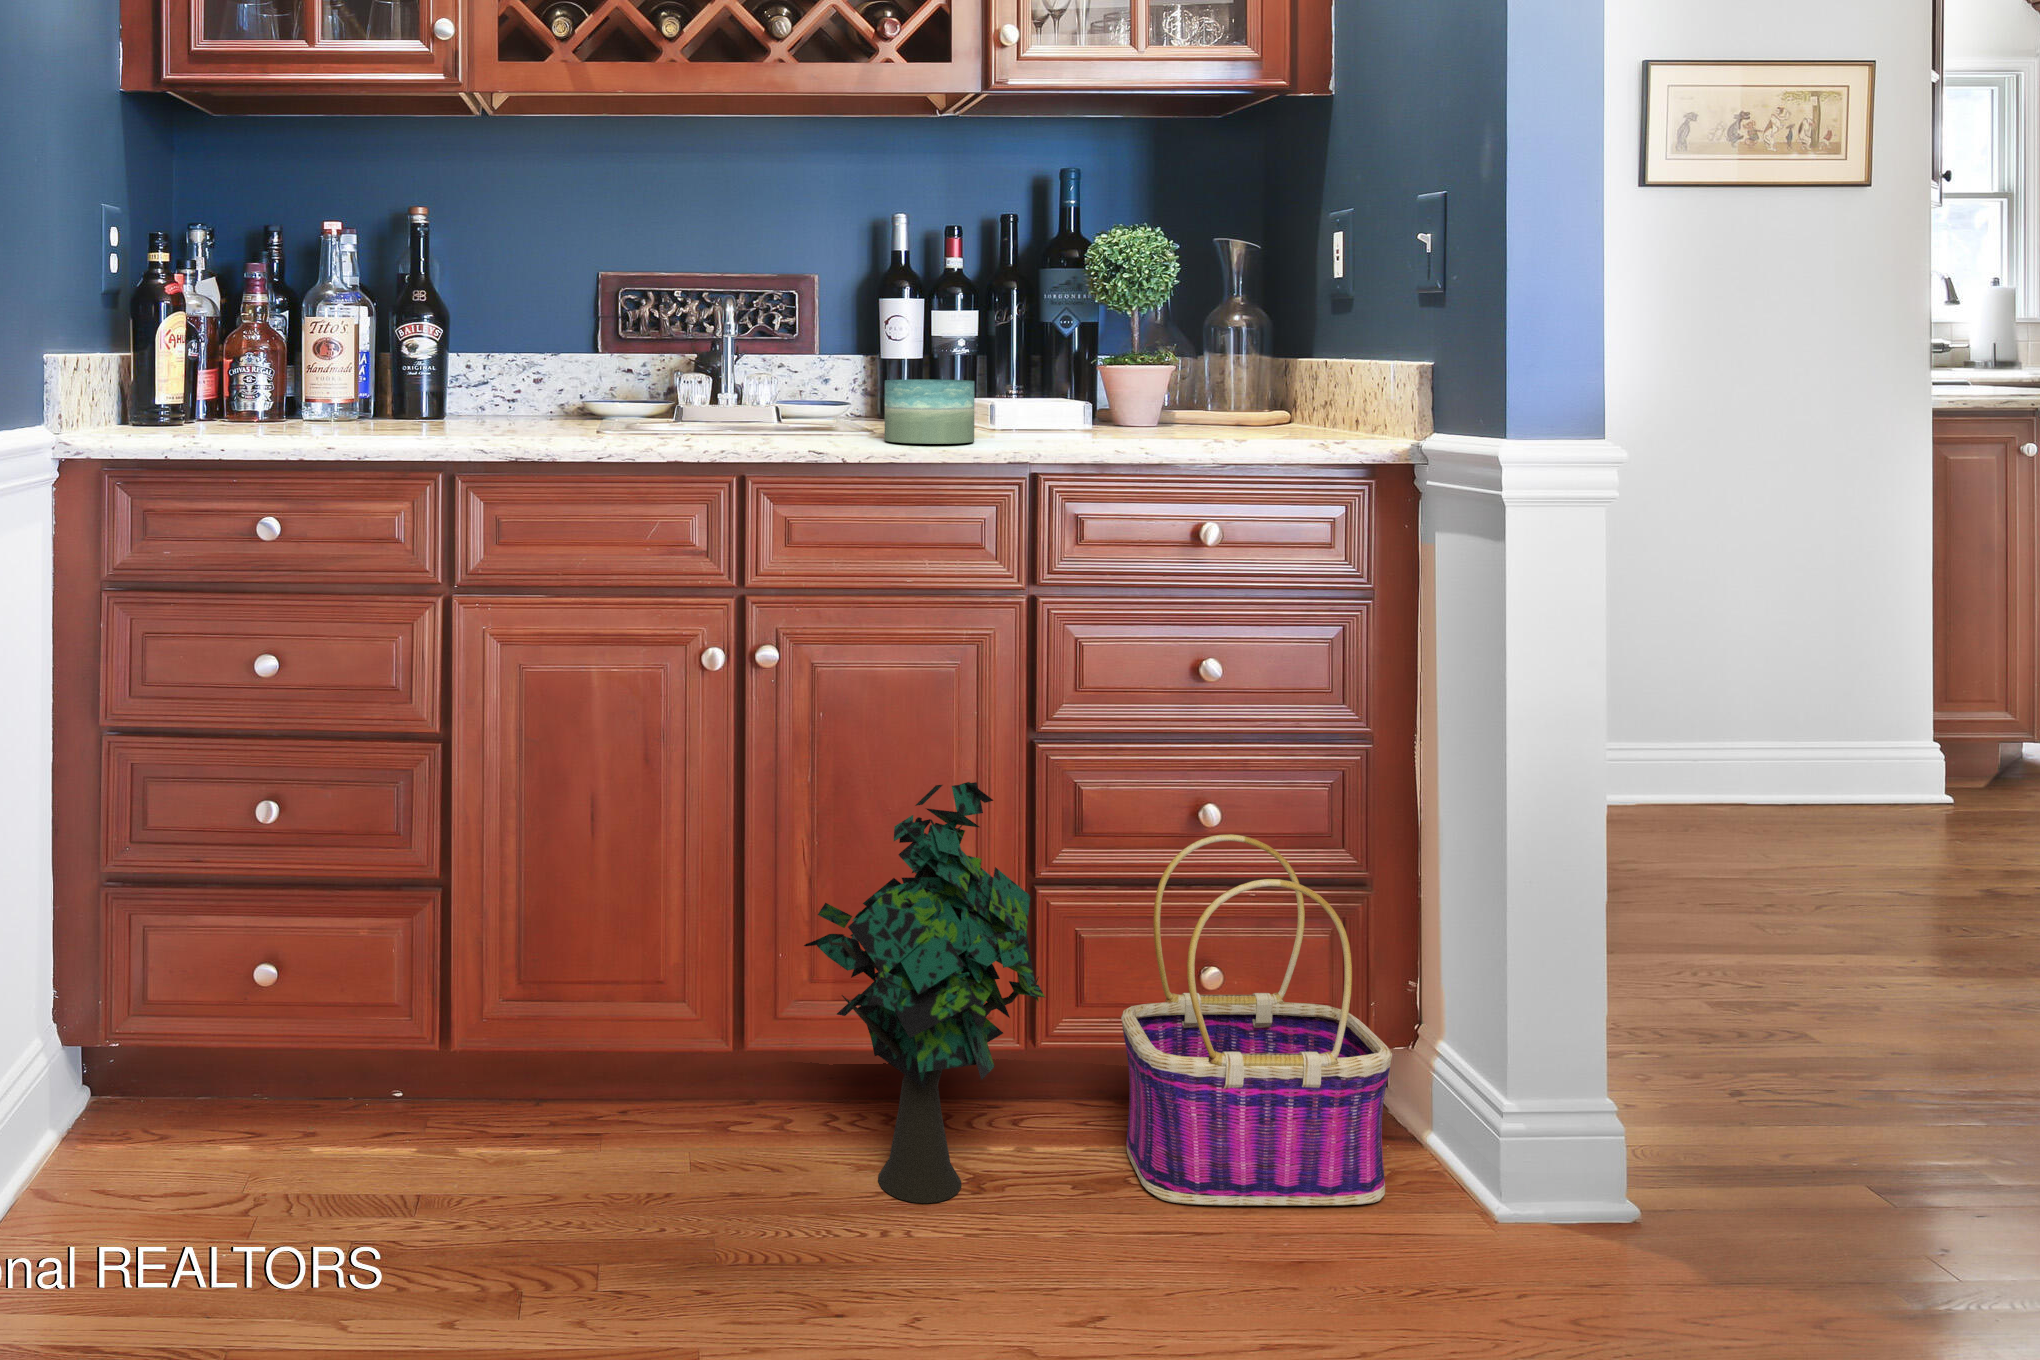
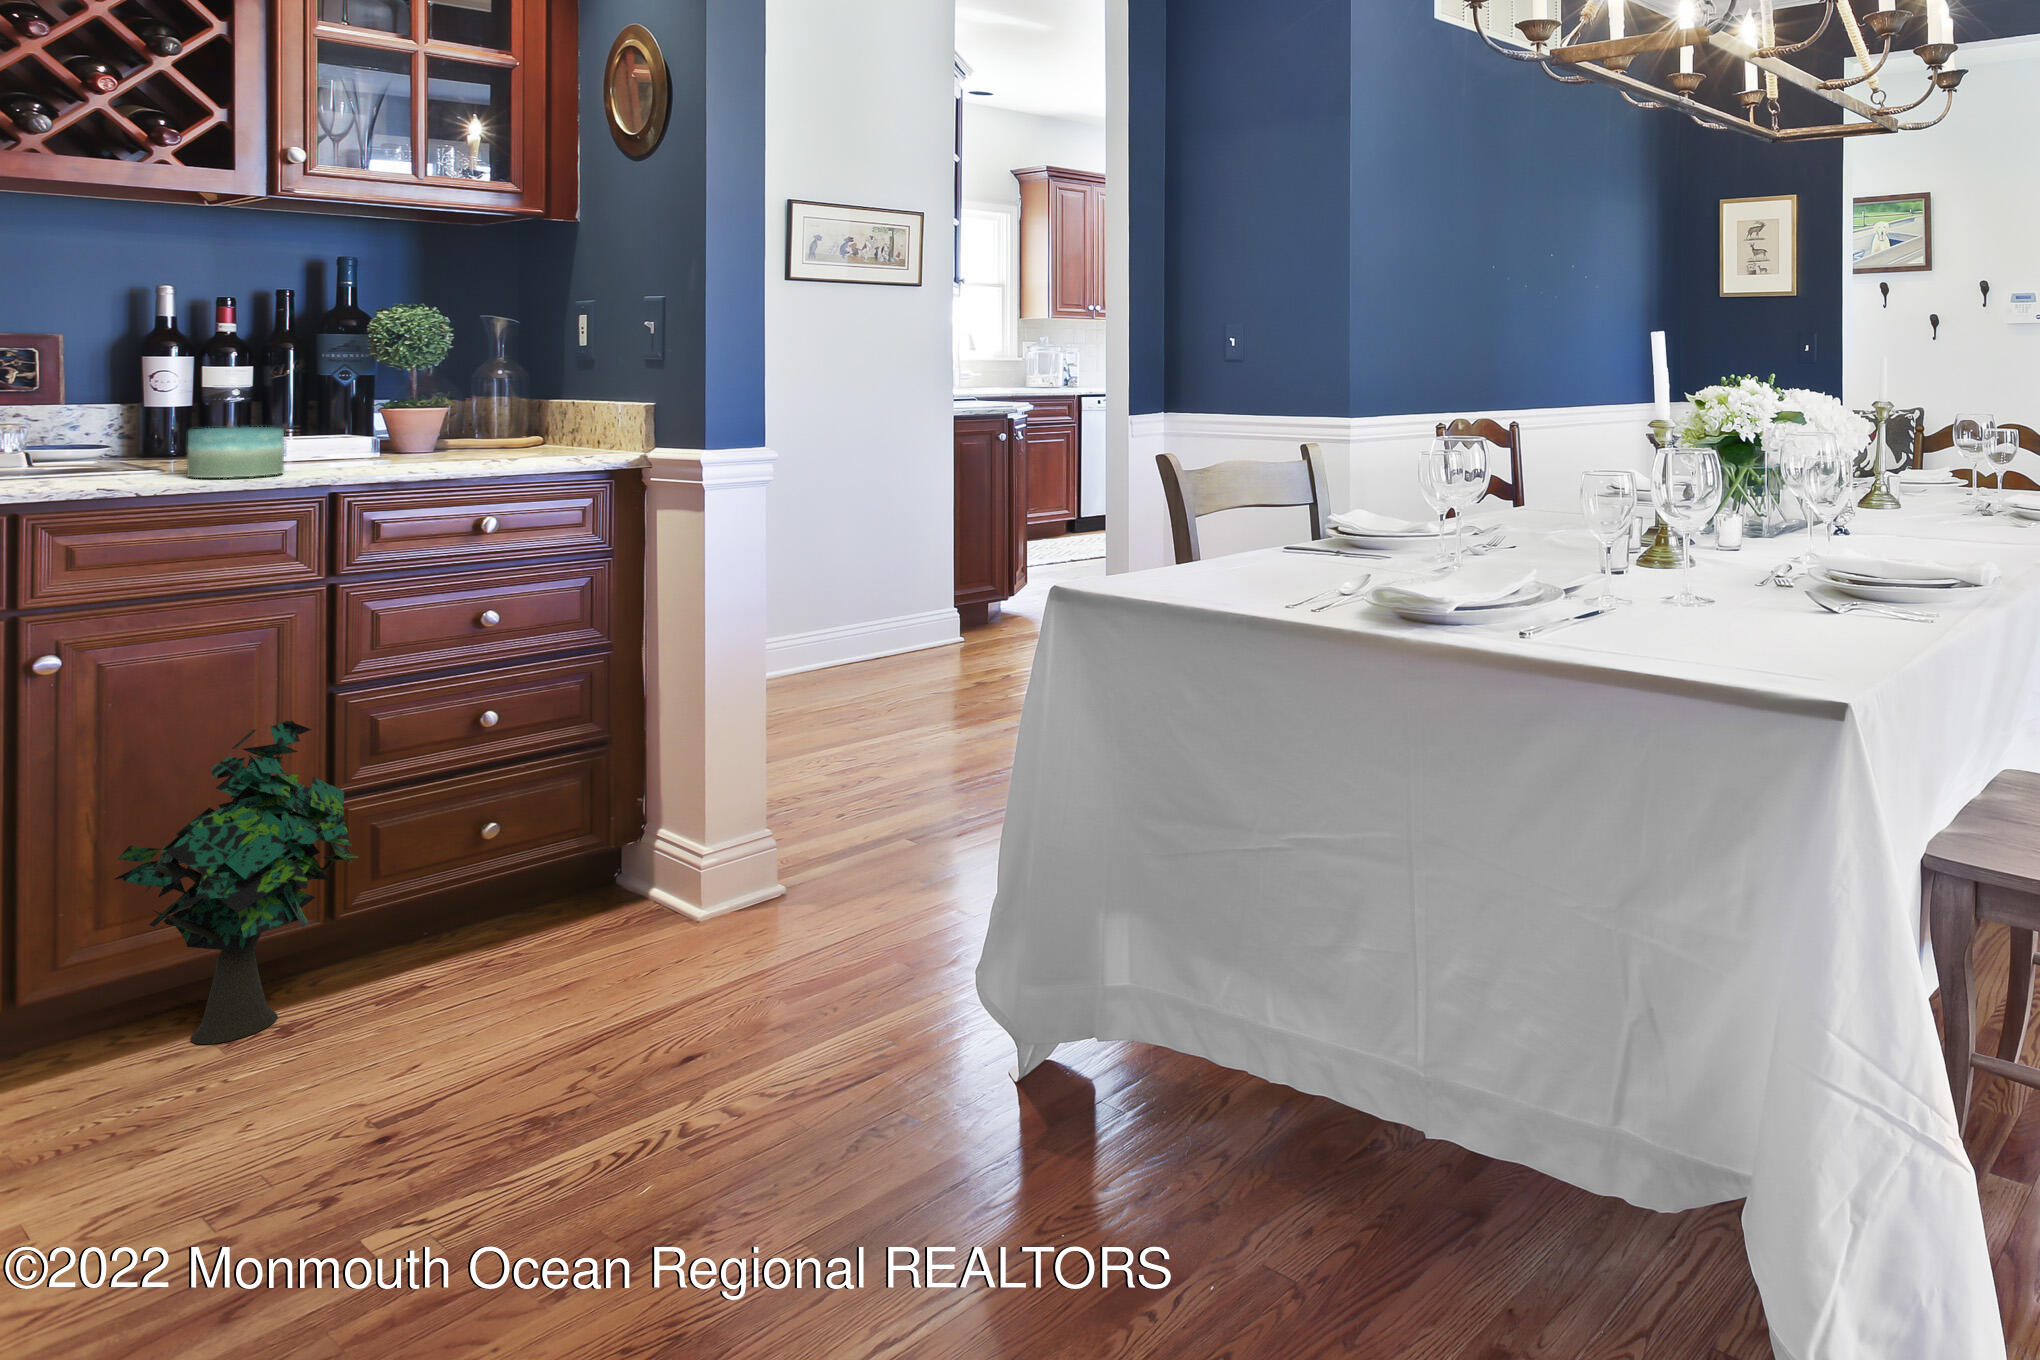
basket: present [1121,834,1392,1206] -> none [420,717,627,964]

